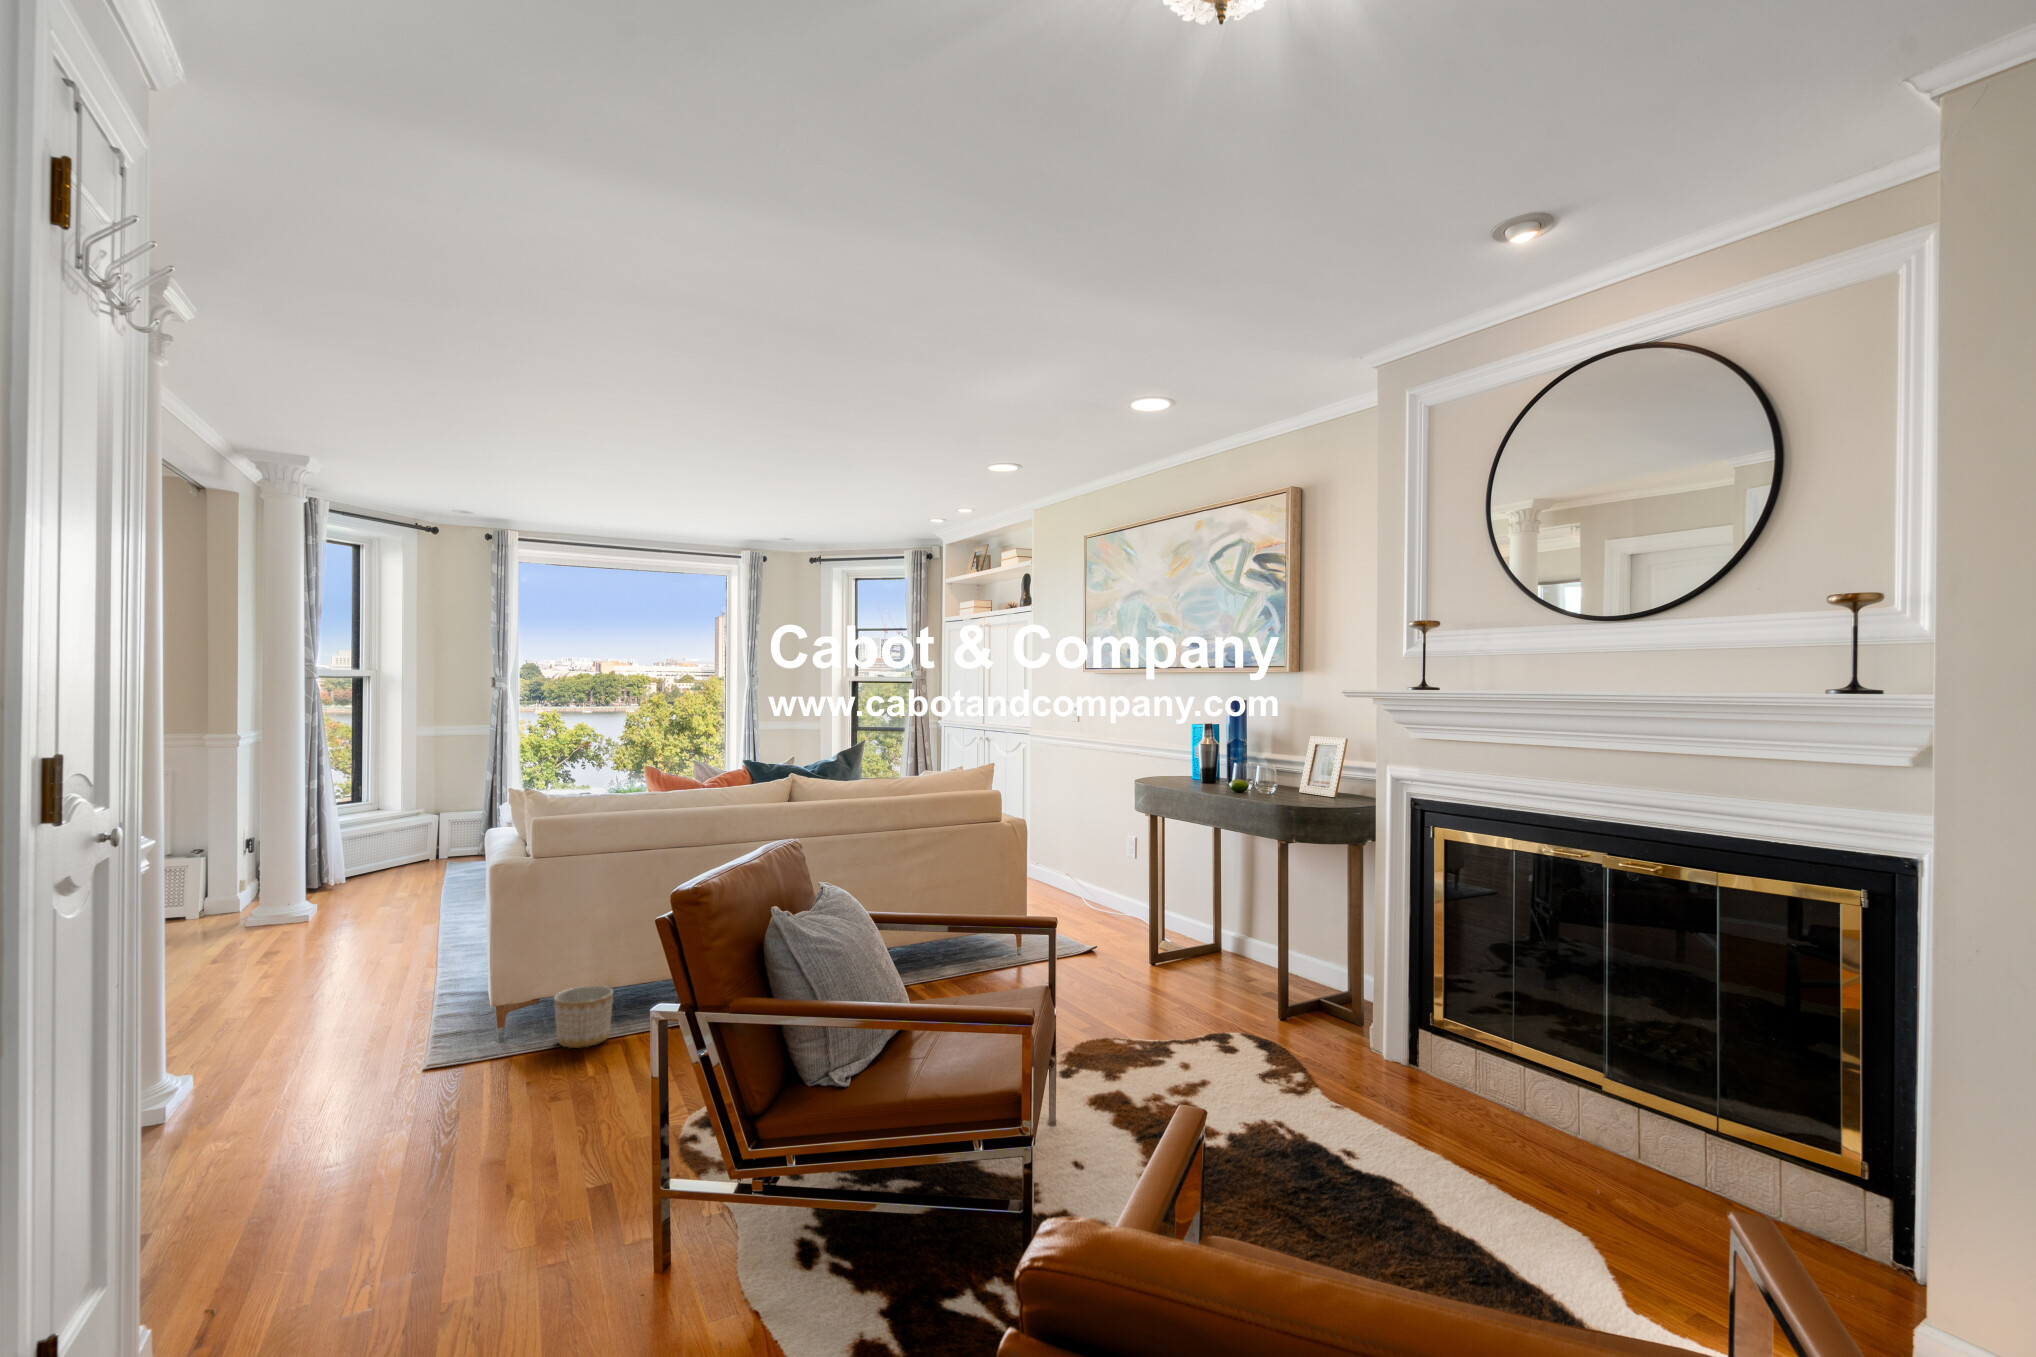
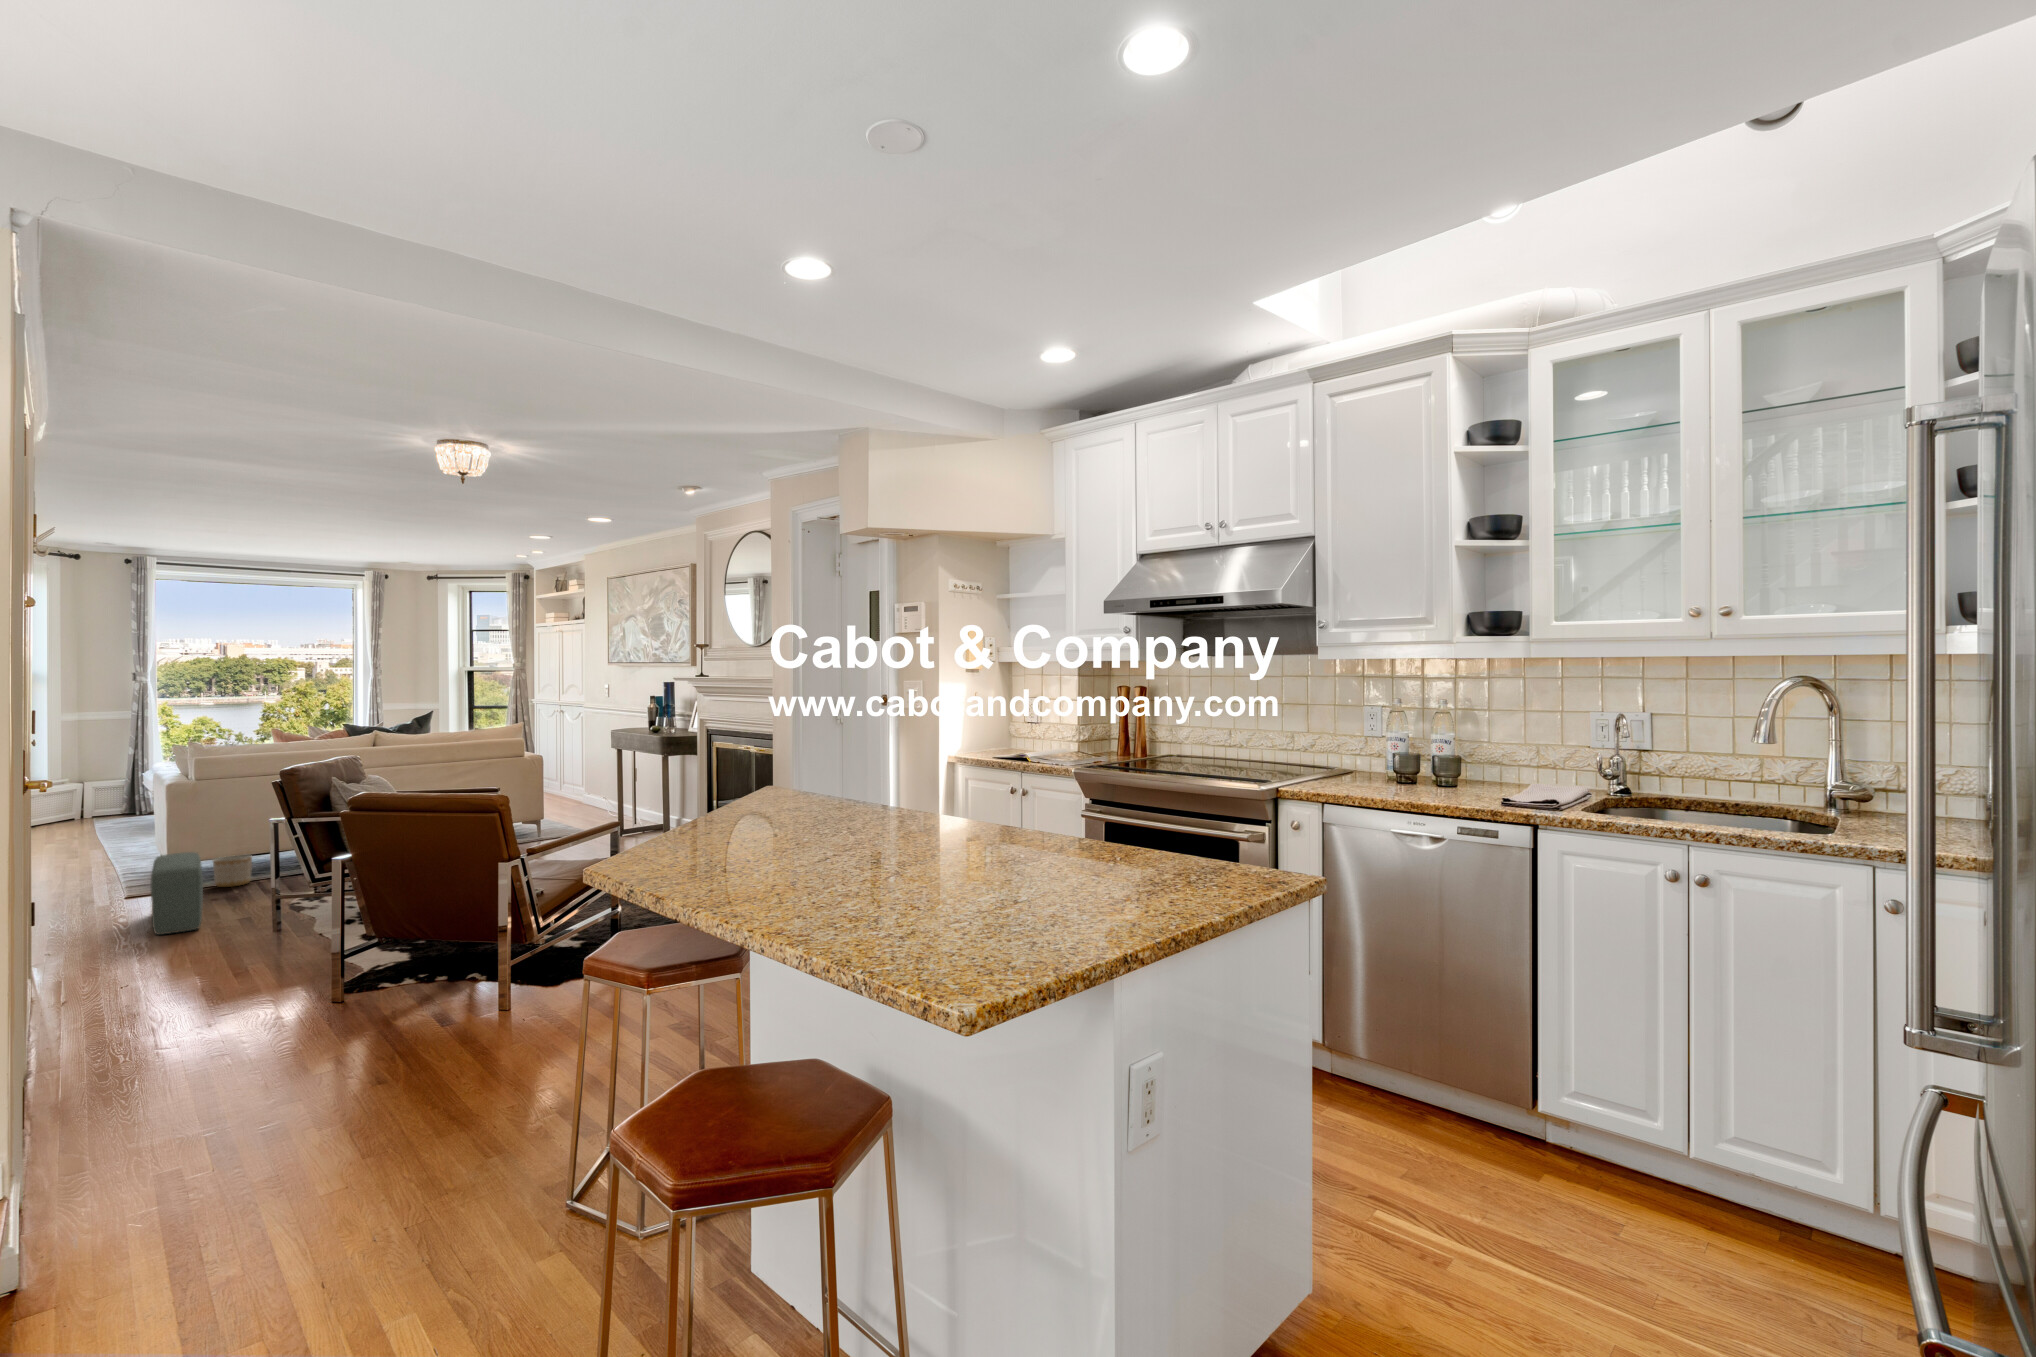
pouf: none [429,1010,528,1229] -> present [151,852,203,935]

